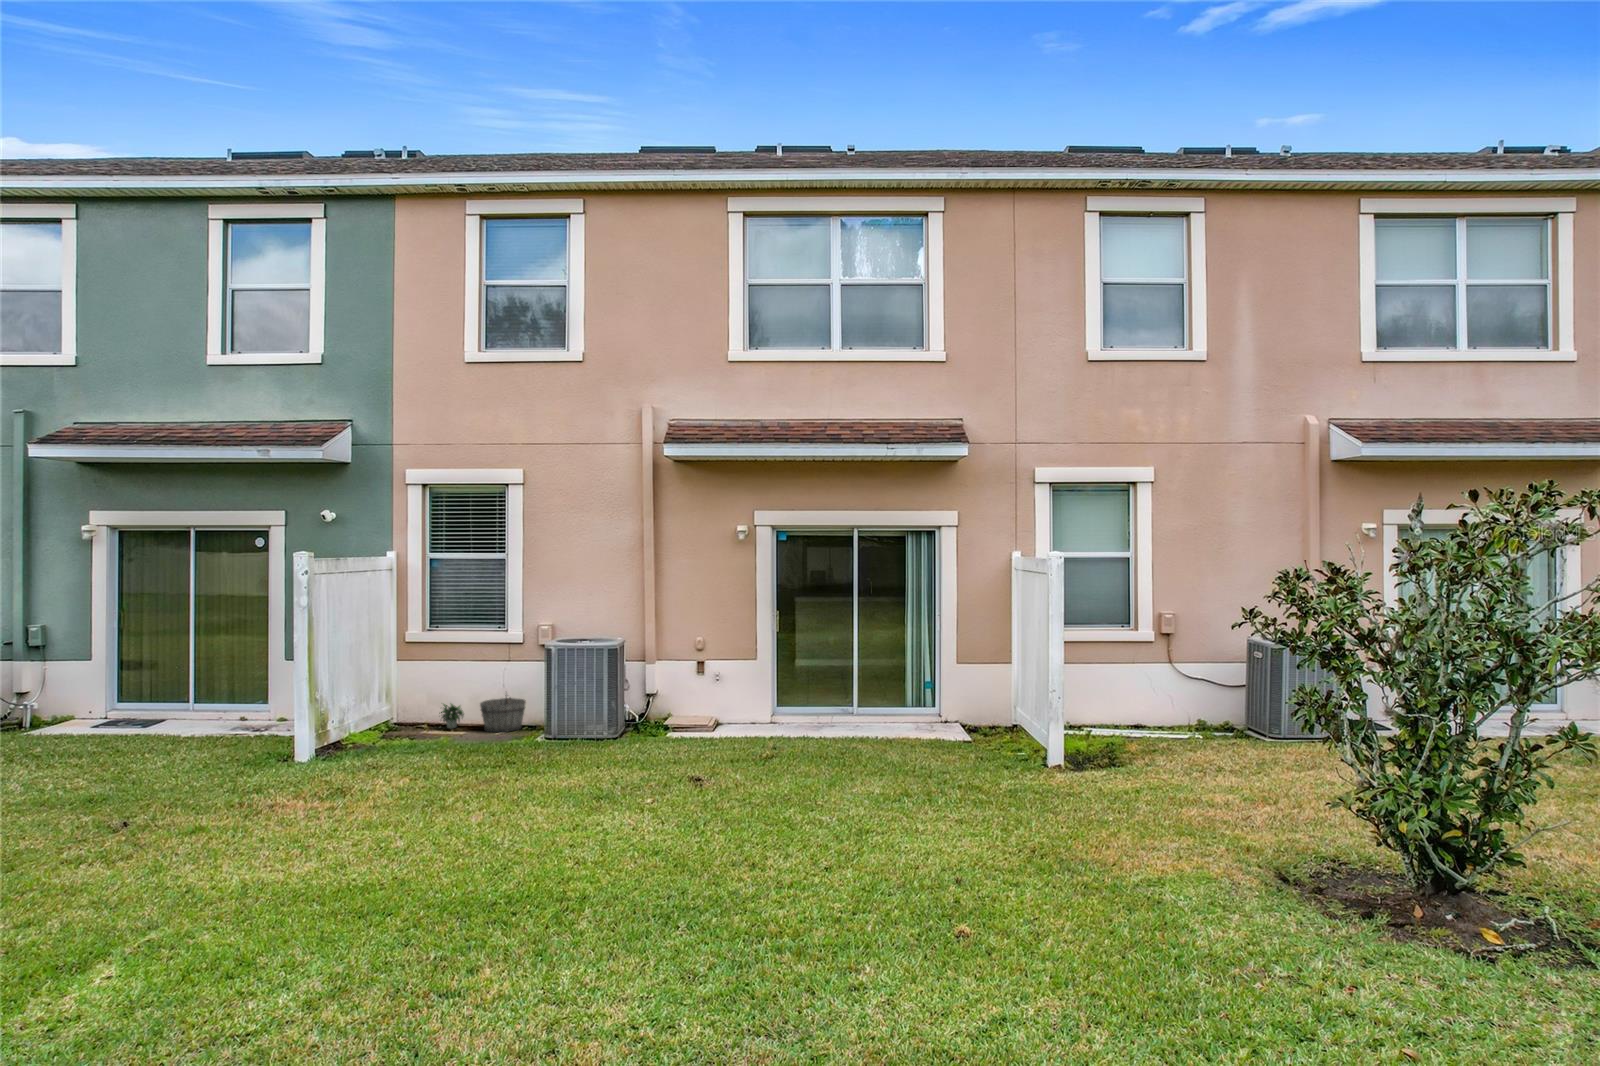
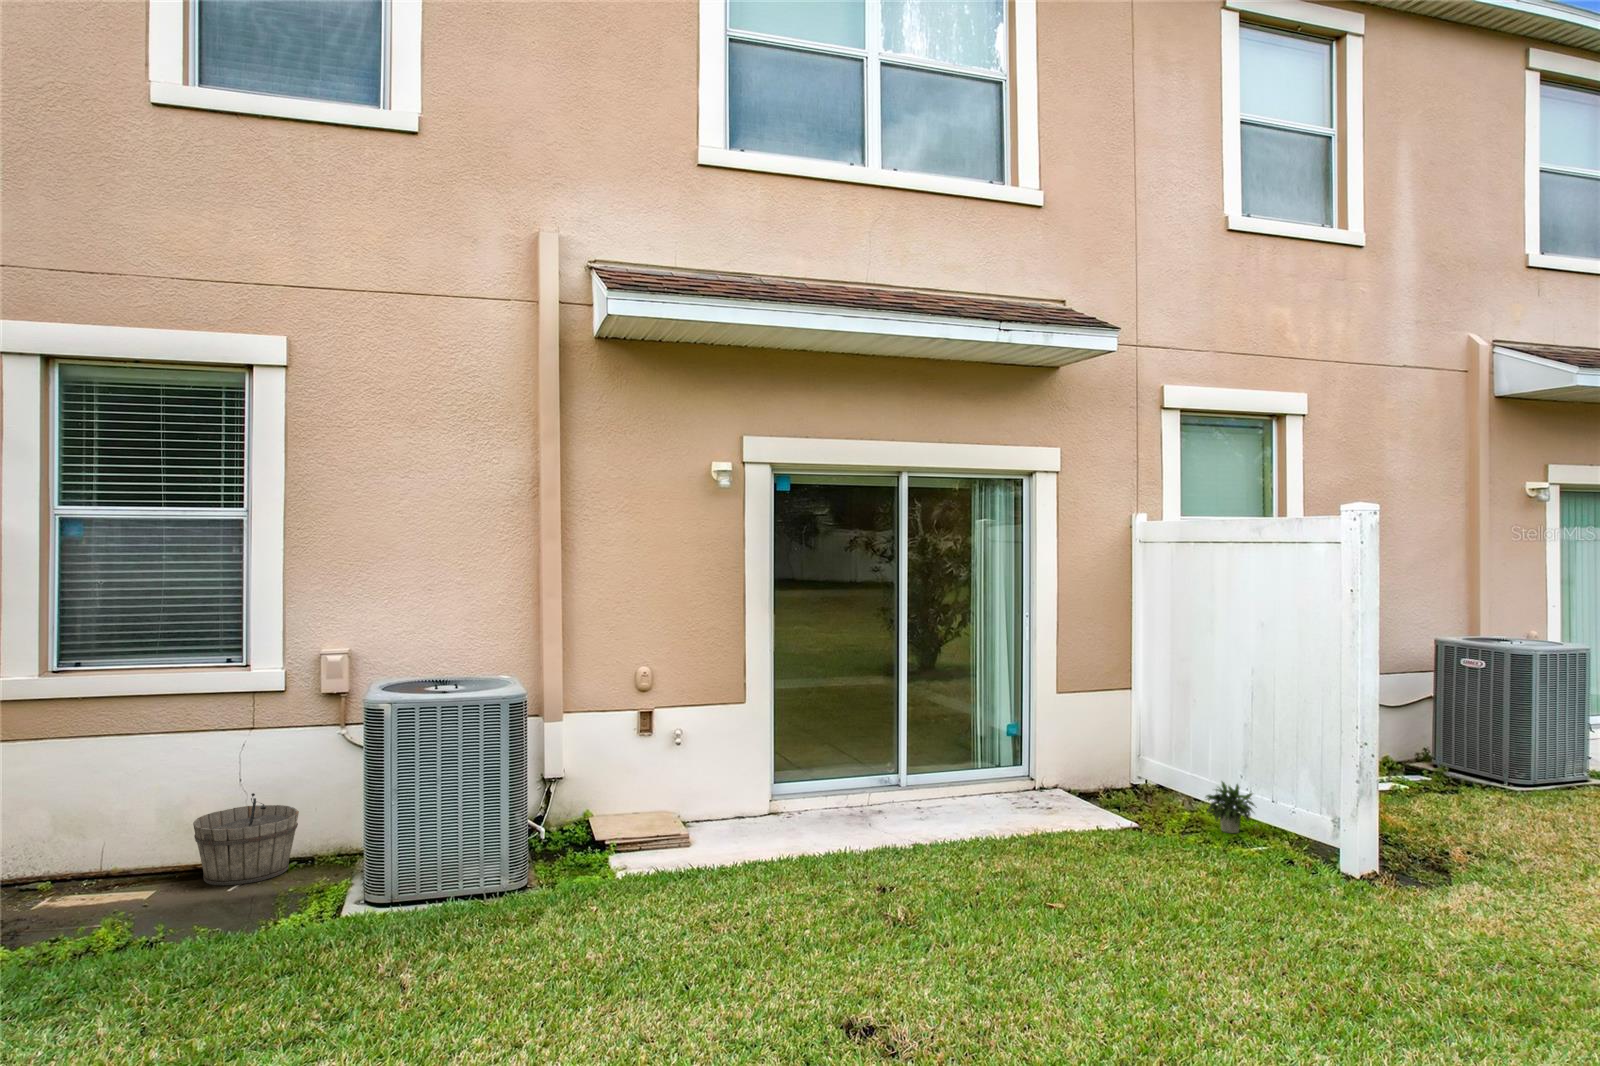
potted plant: present [439,703,464,728] -> present [1206,782,1259,833]

